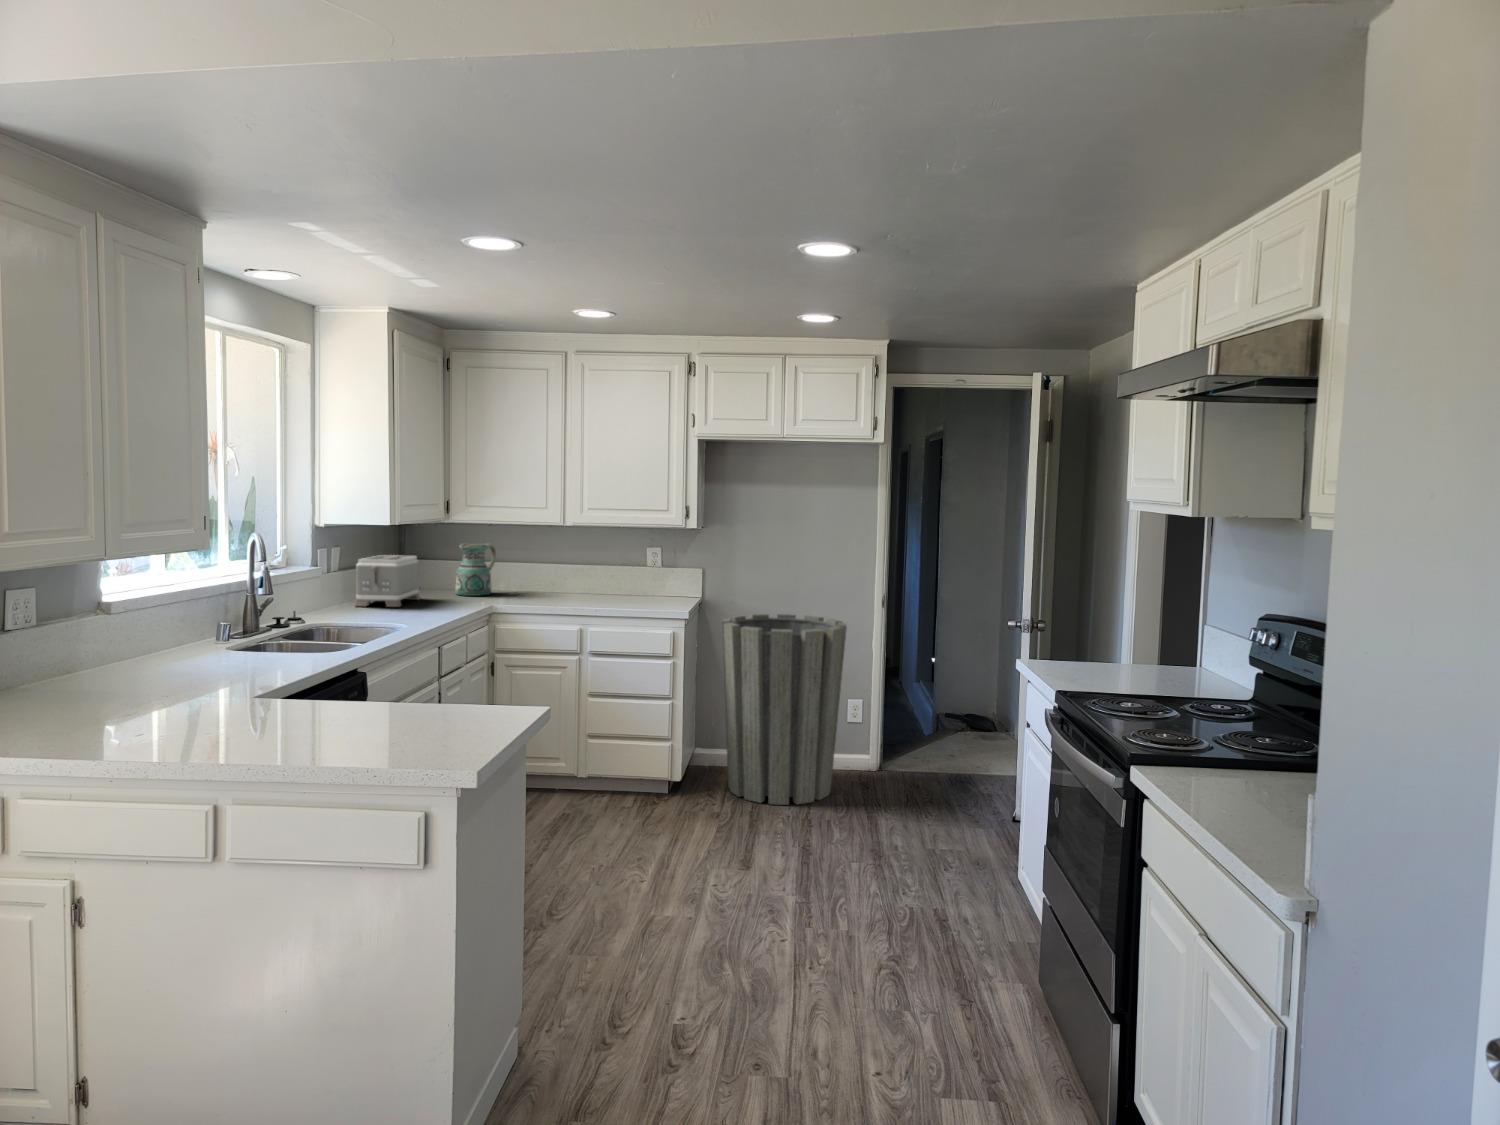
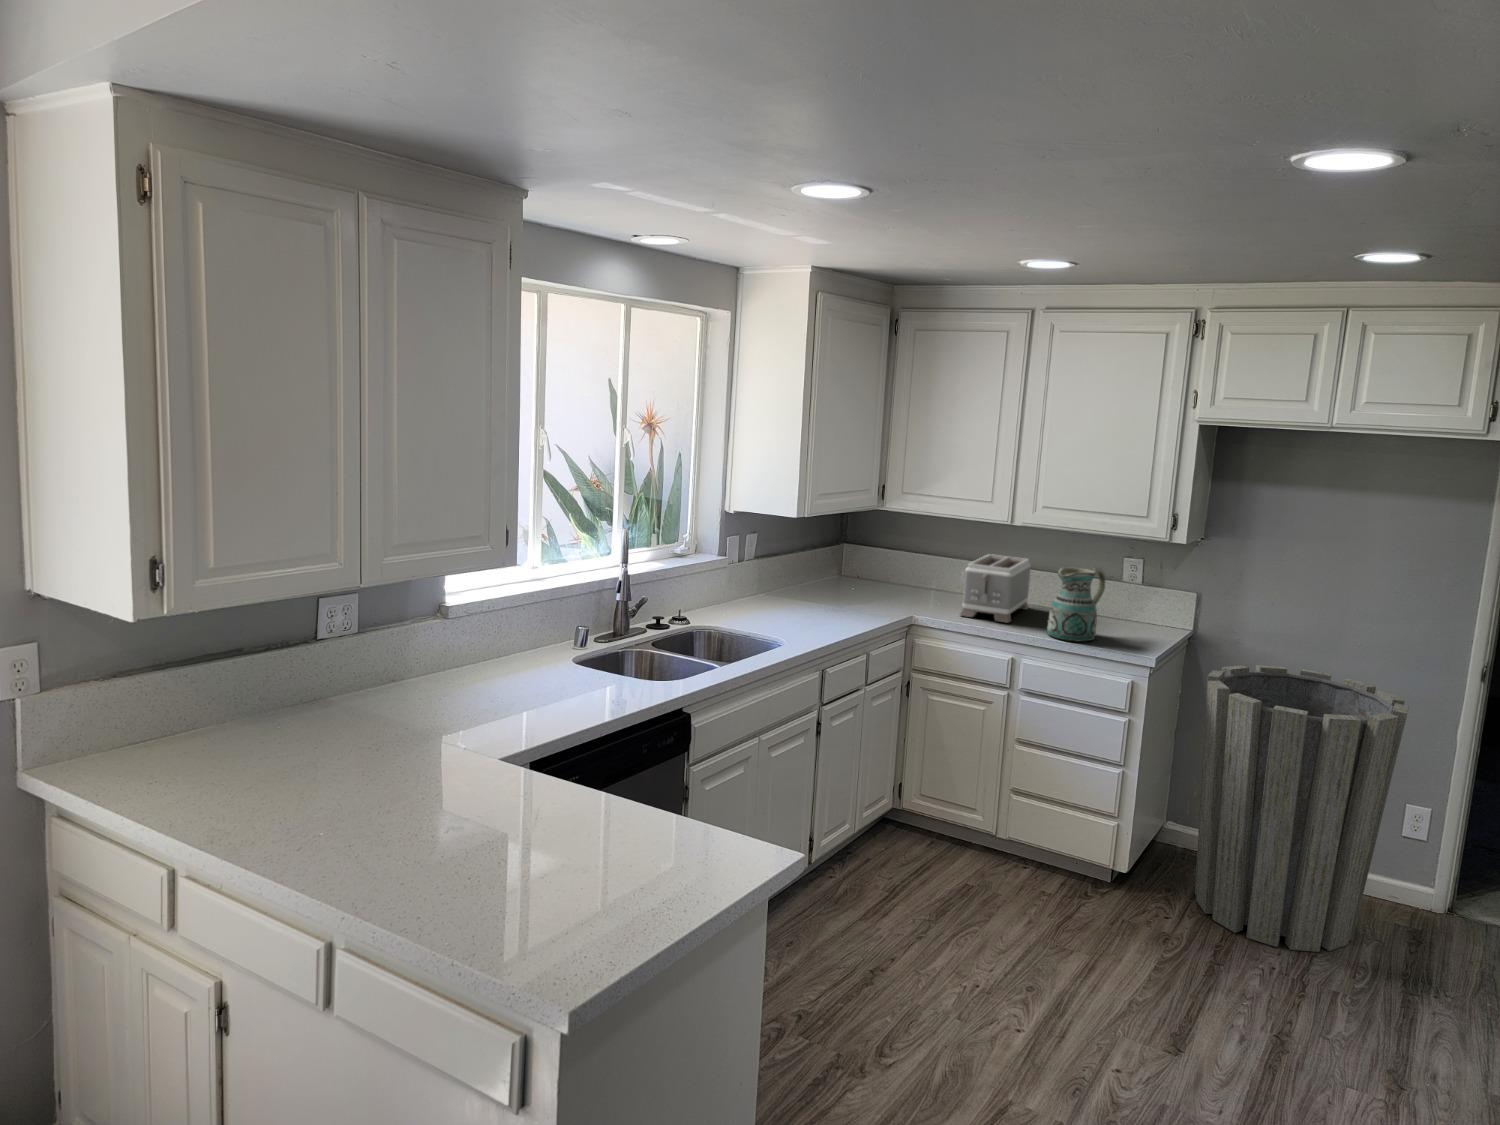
ceramic pitcher: present [455,543,496,596] -> present [1047,567,1106,641]
toaster: present [355,555,420,607] -> present [960,554,1031,623]

